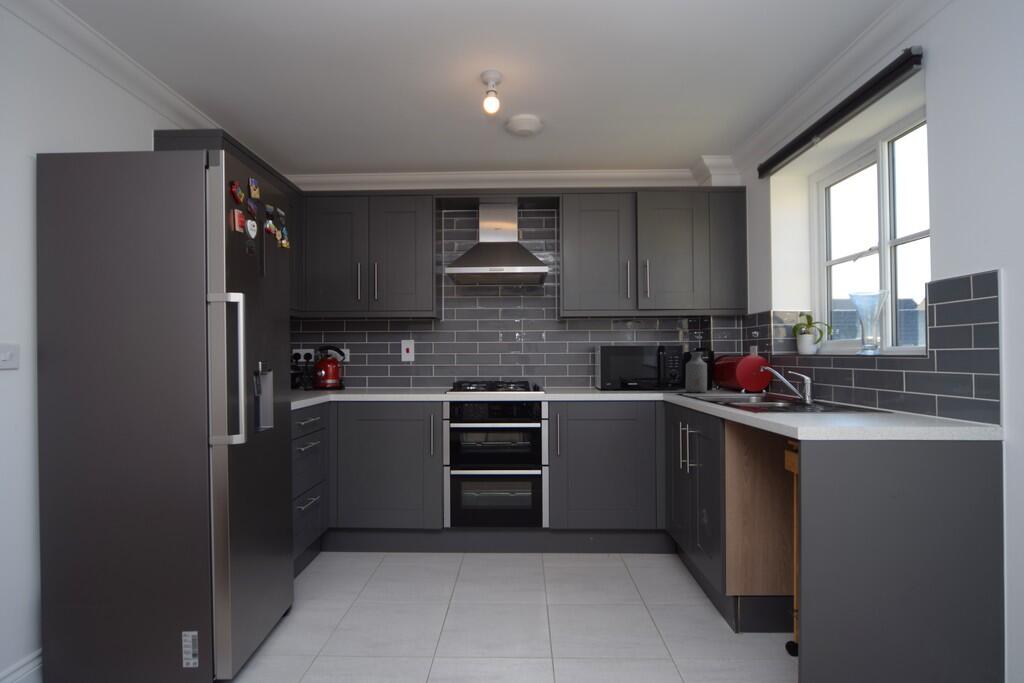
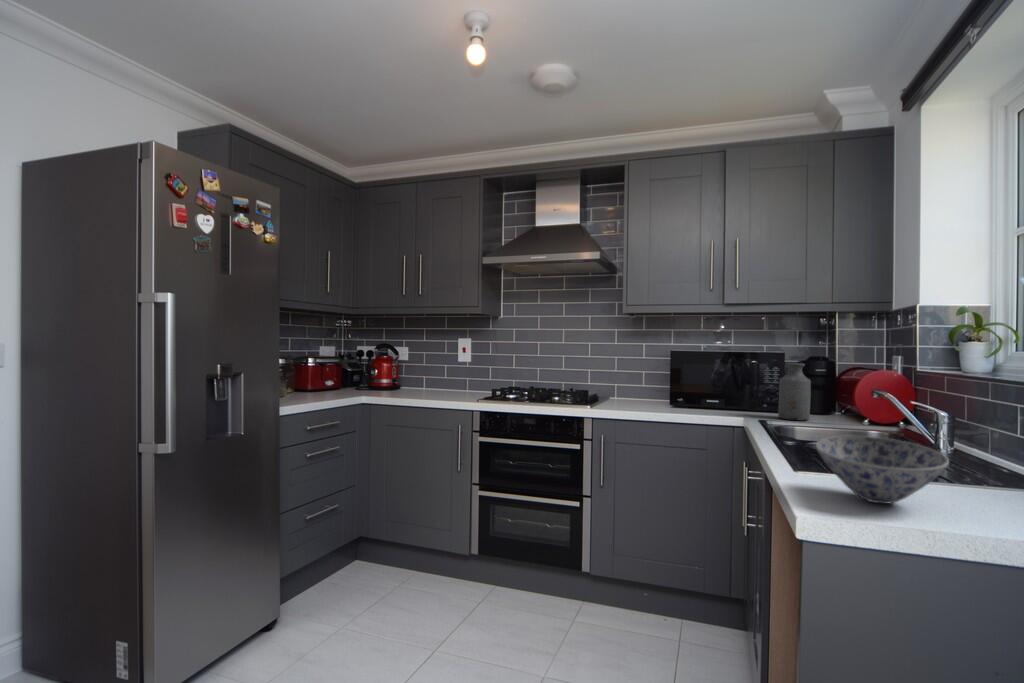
bowl: none [770,383,841,417] -> present [816,436,949,504]

